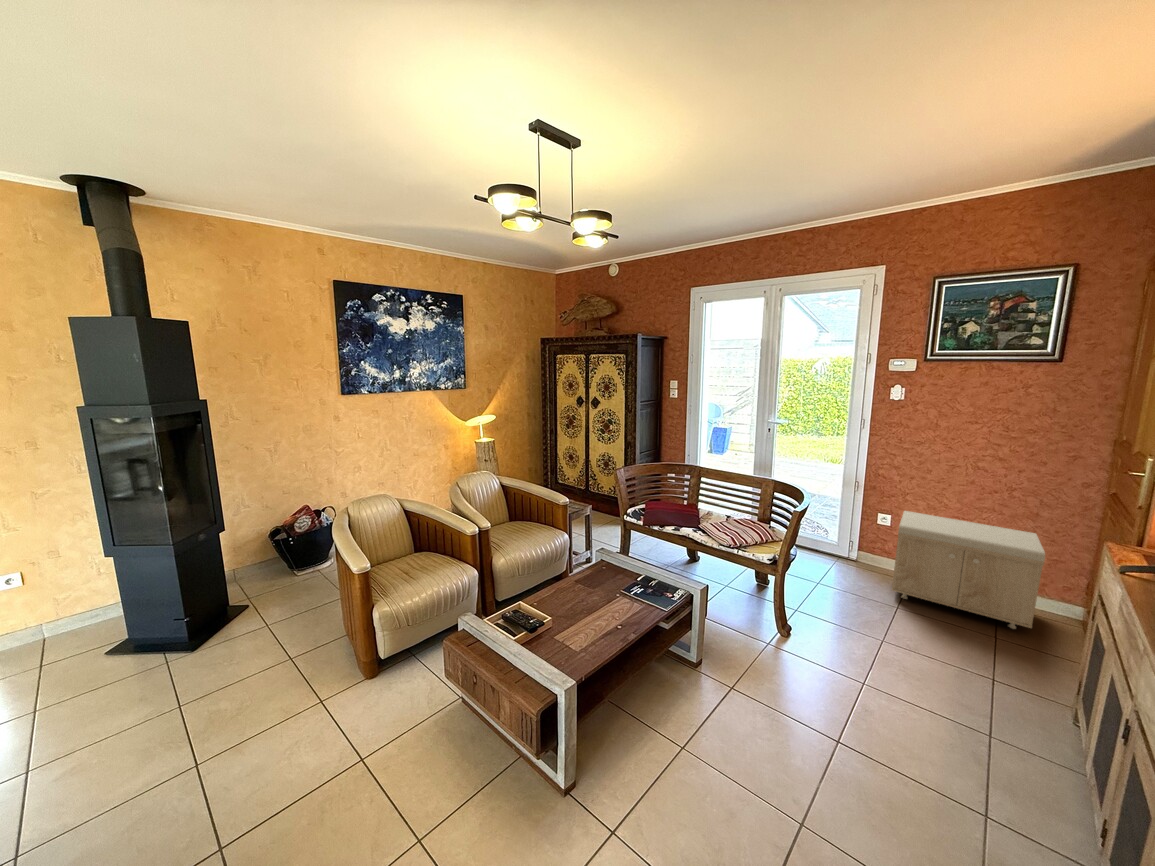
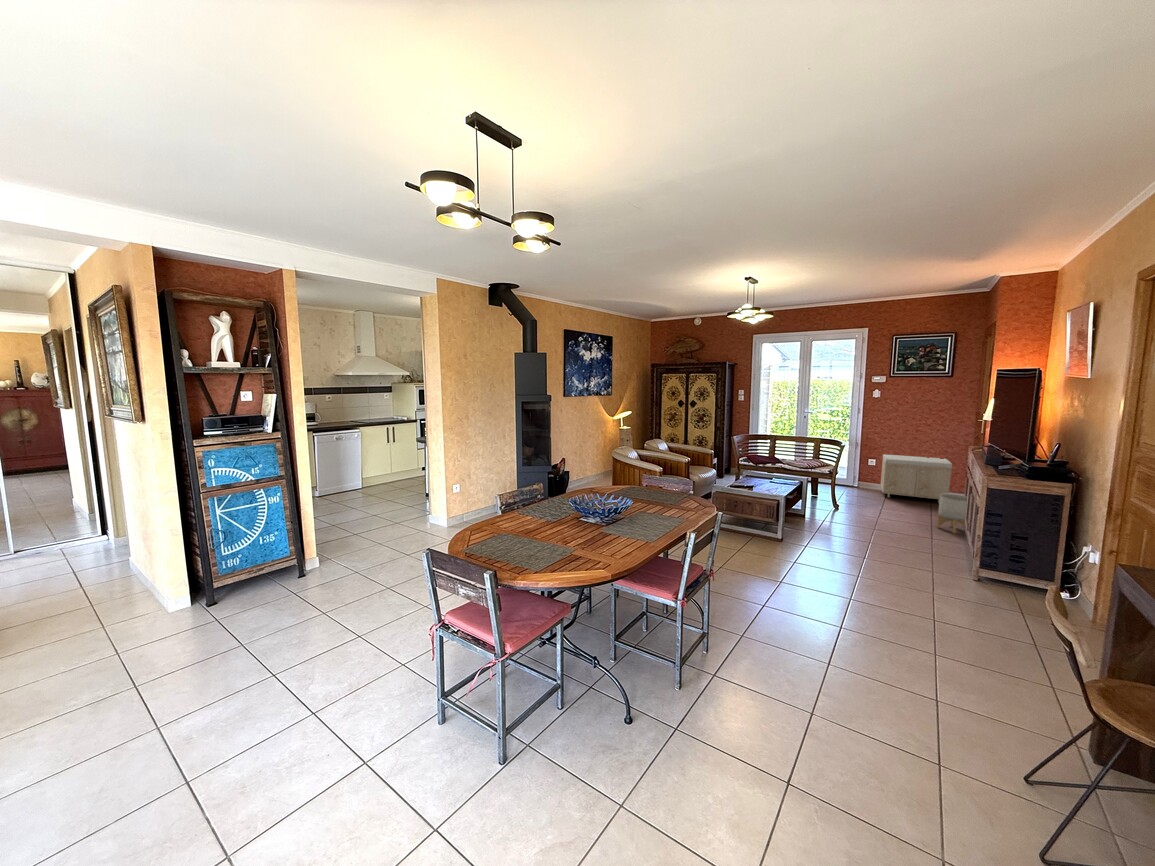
planter: none [973,654,1076,773] -> present [937,494,967,533]

